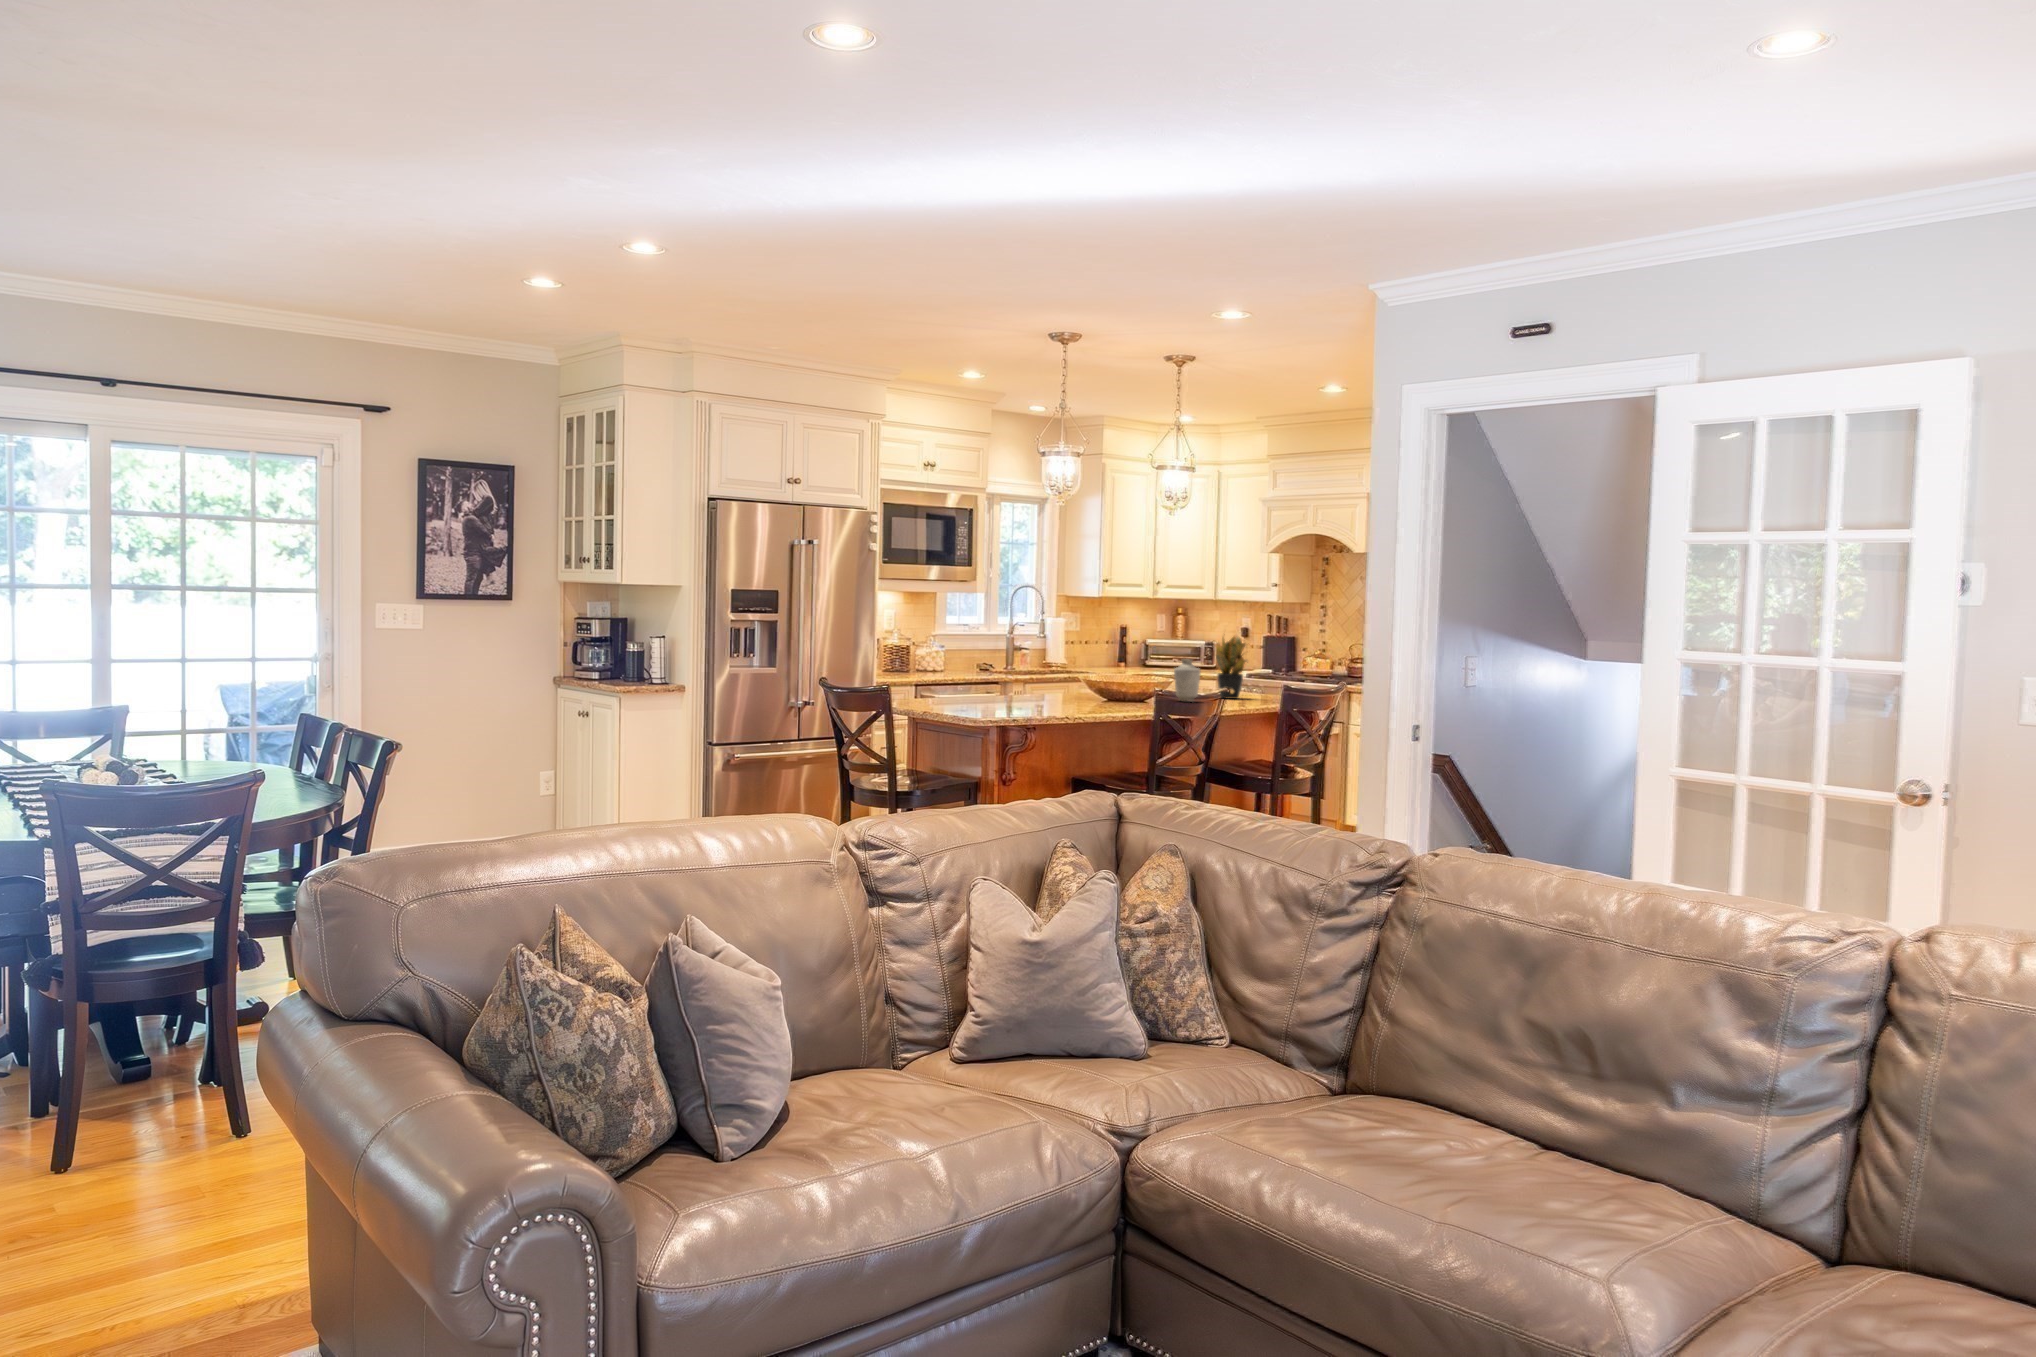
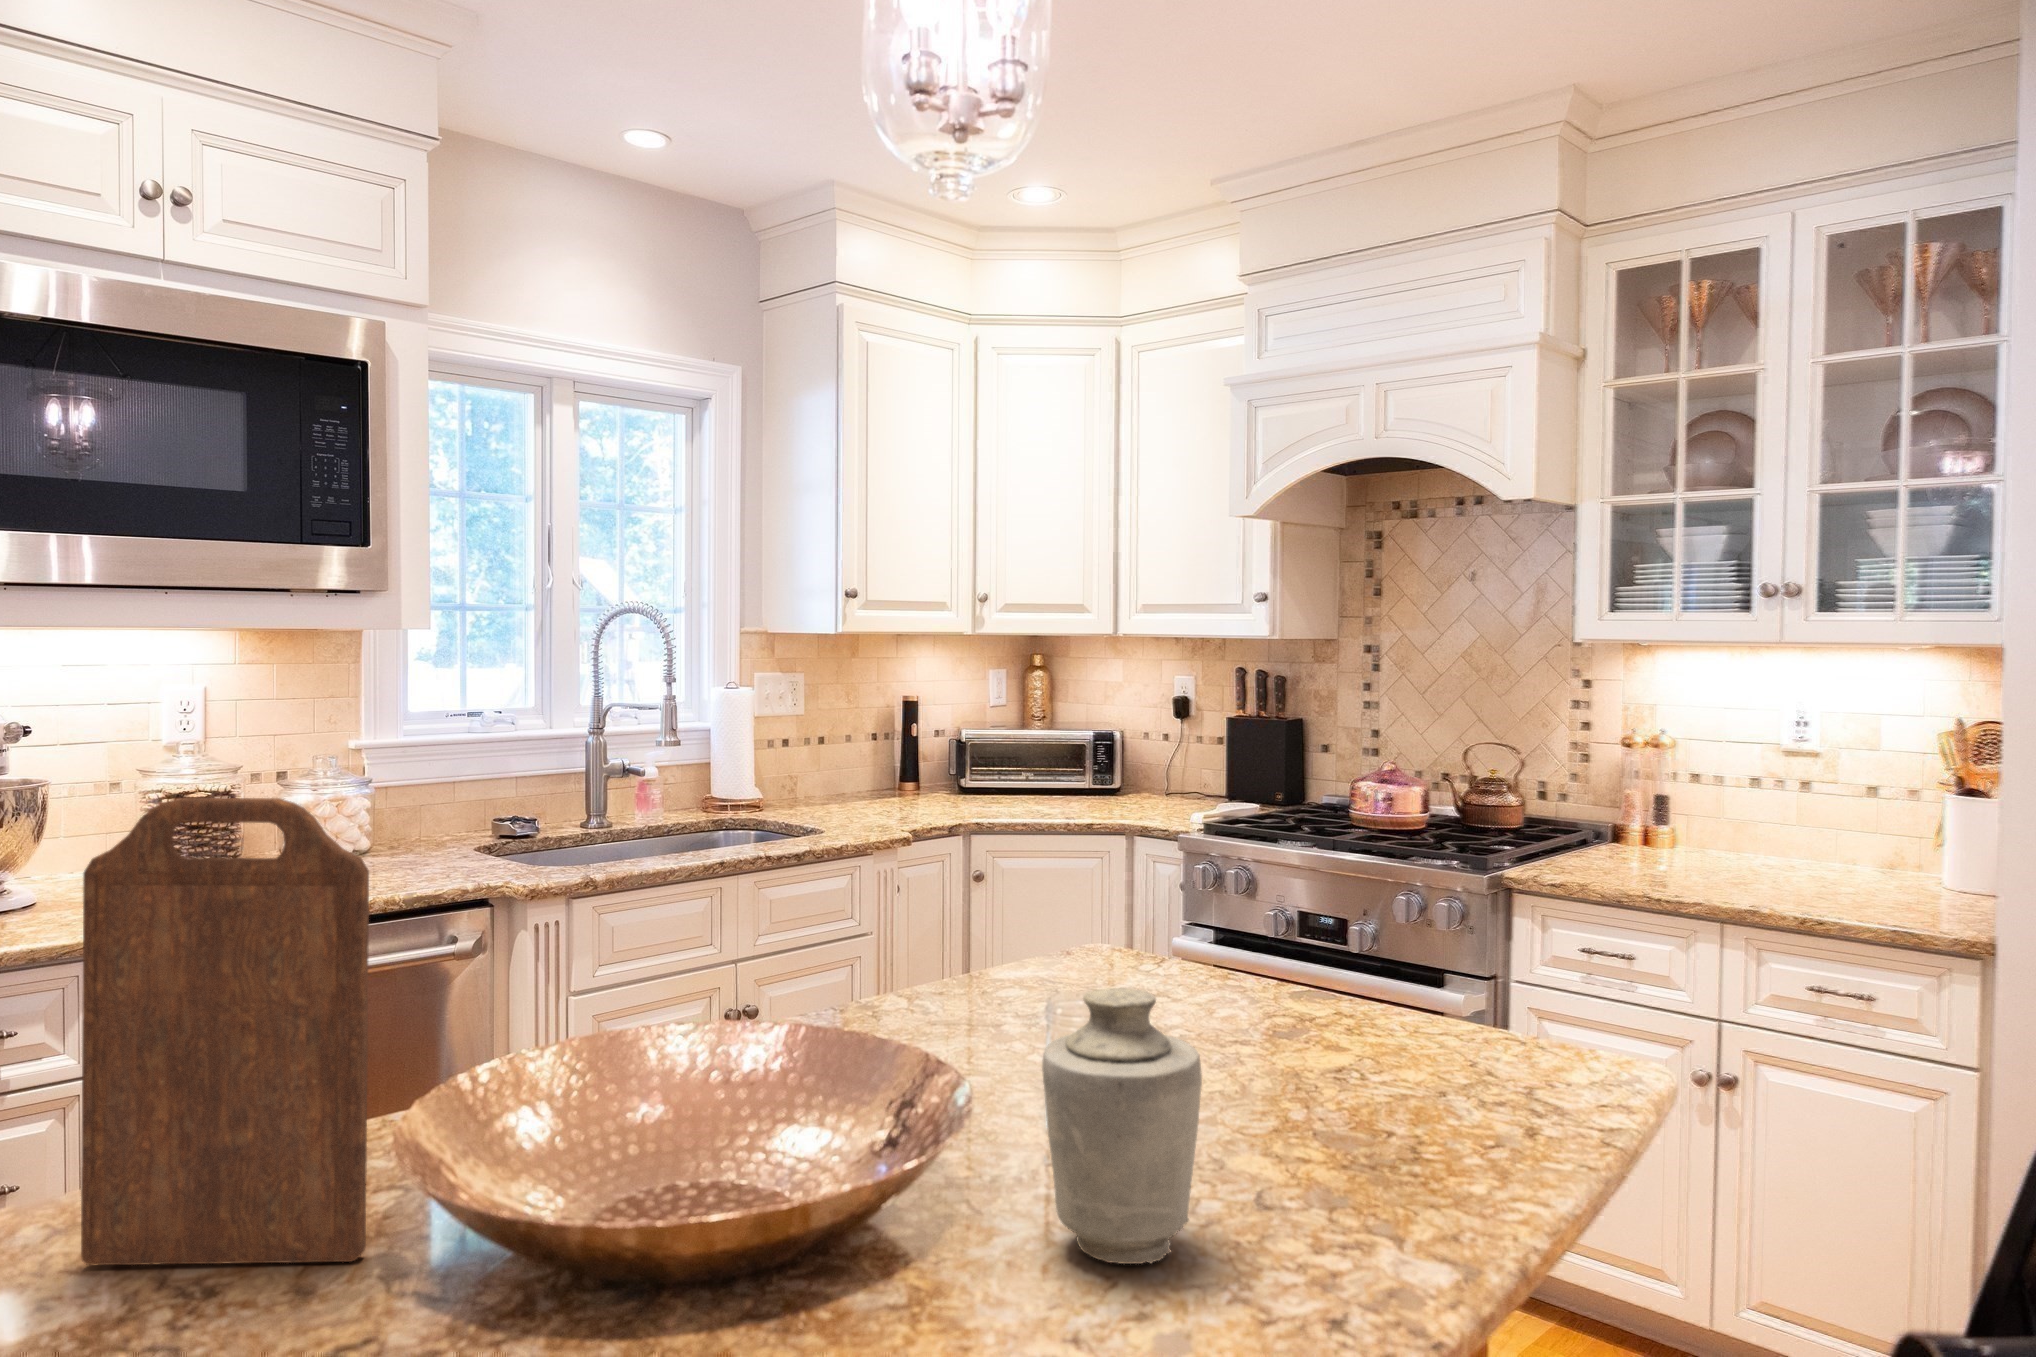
cutting board: none [1020,623,1065,698] -> present [81,798,369,1265]
potted plant: present [1215,635,1248,699] -> none [1188,758,1413,1106]

